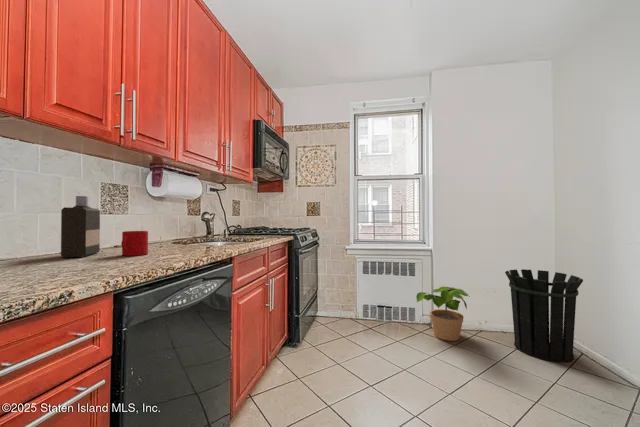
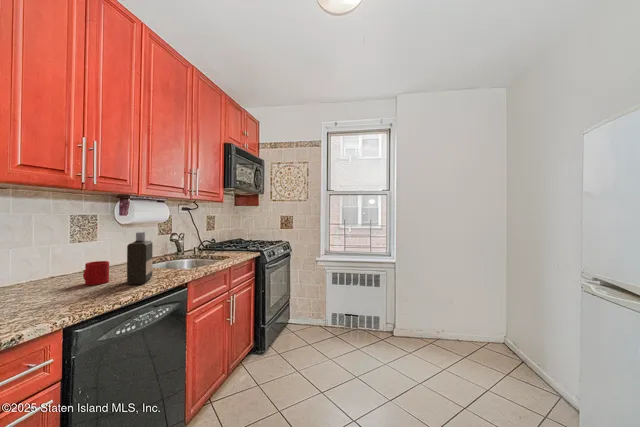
bottle: present [61,196,100,258] -> present [127,232,153,285]
waste bin: present [505,269,583,363] -> none [457,284,523,372]
potted plant: present [416,287,468,341] -> none [377,300,423,350]

